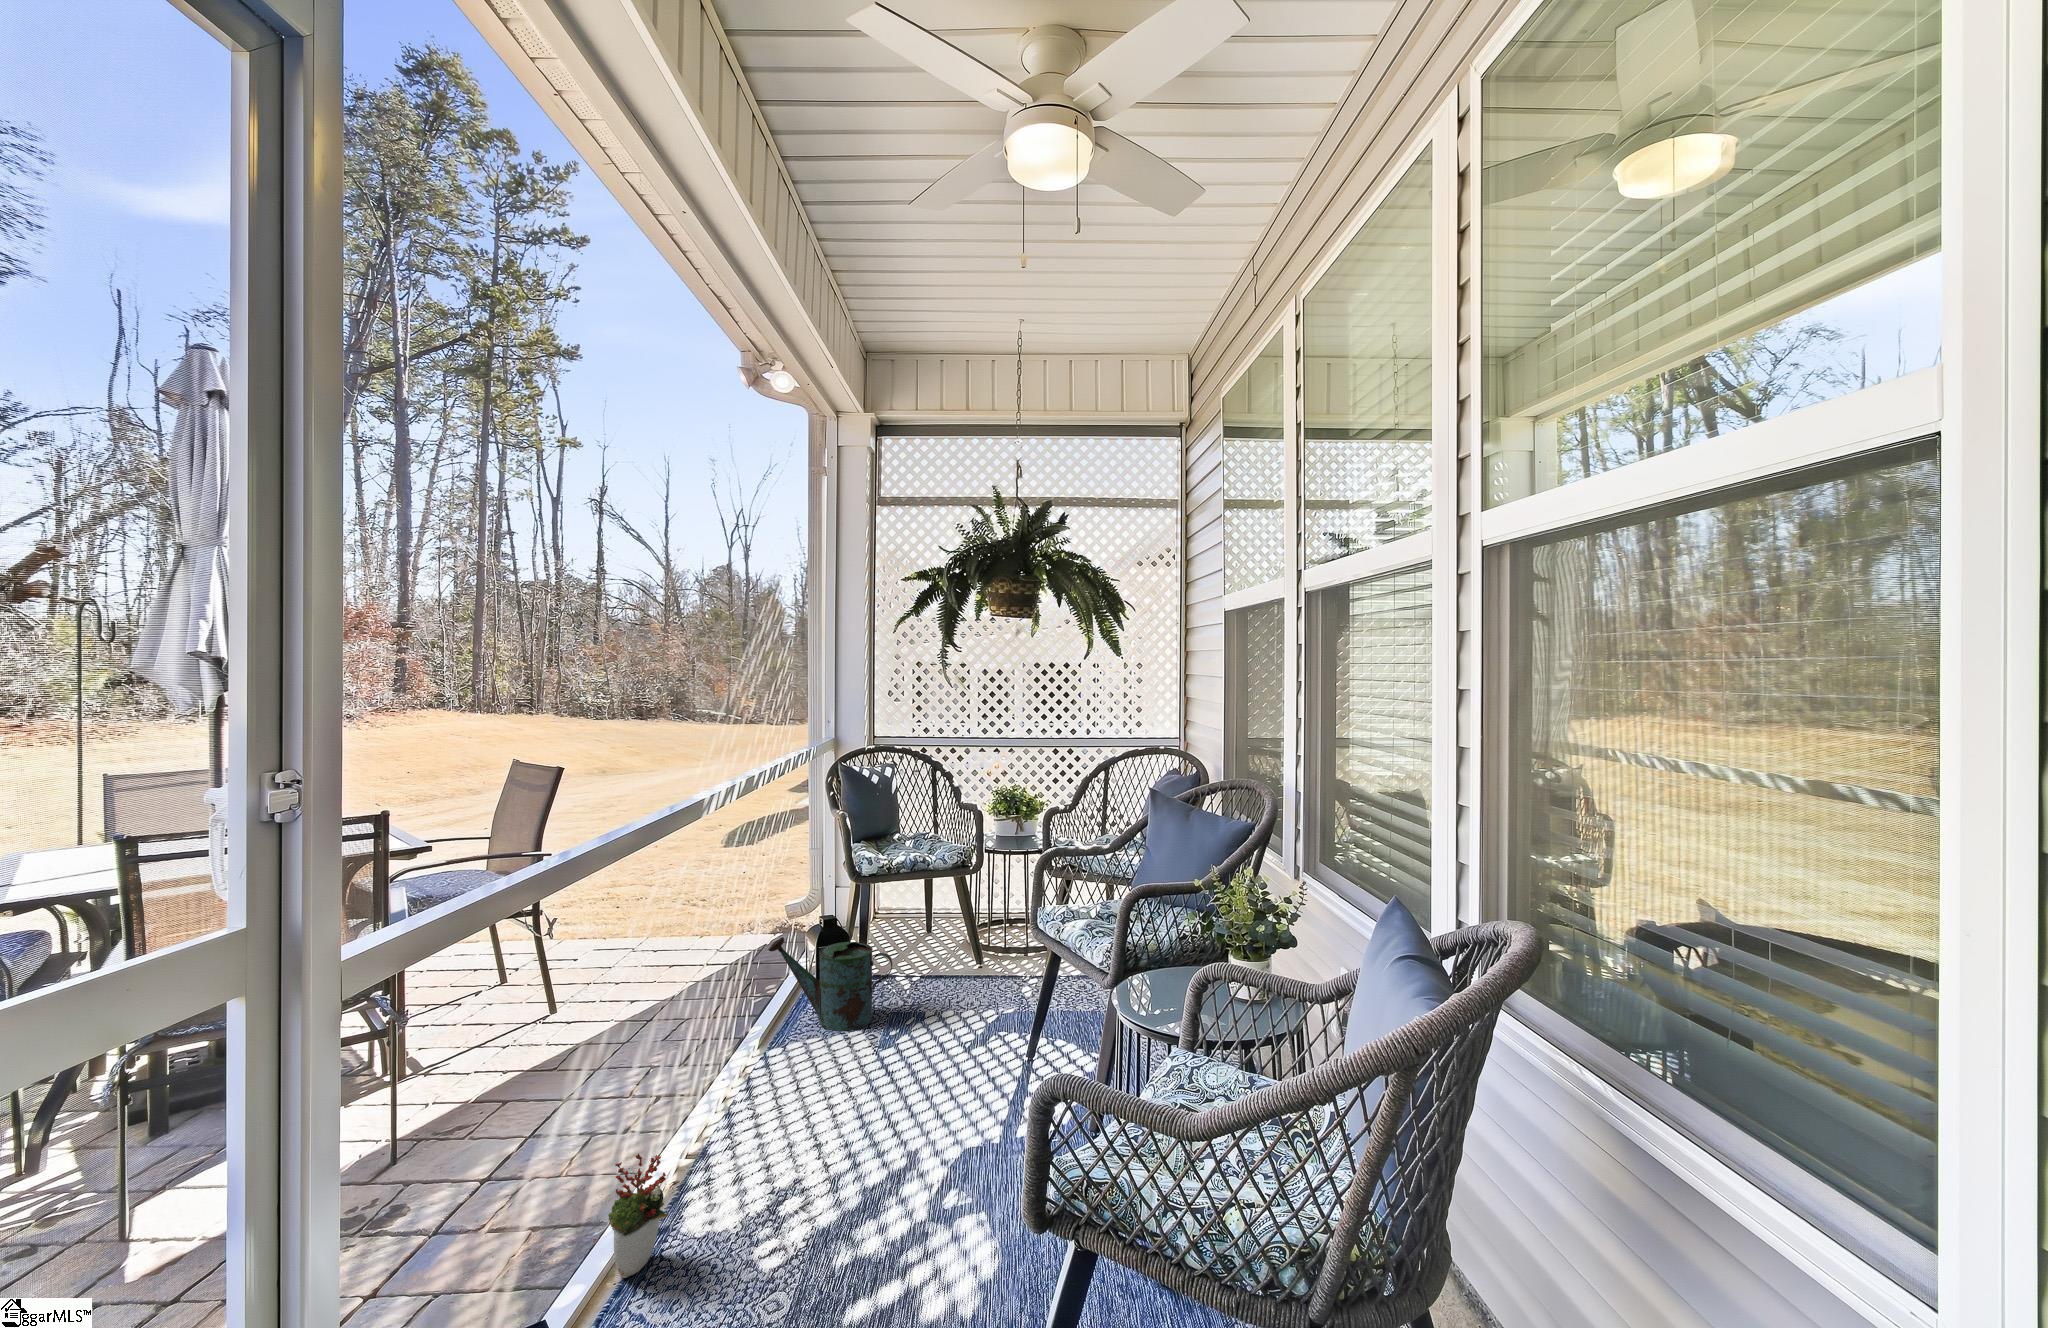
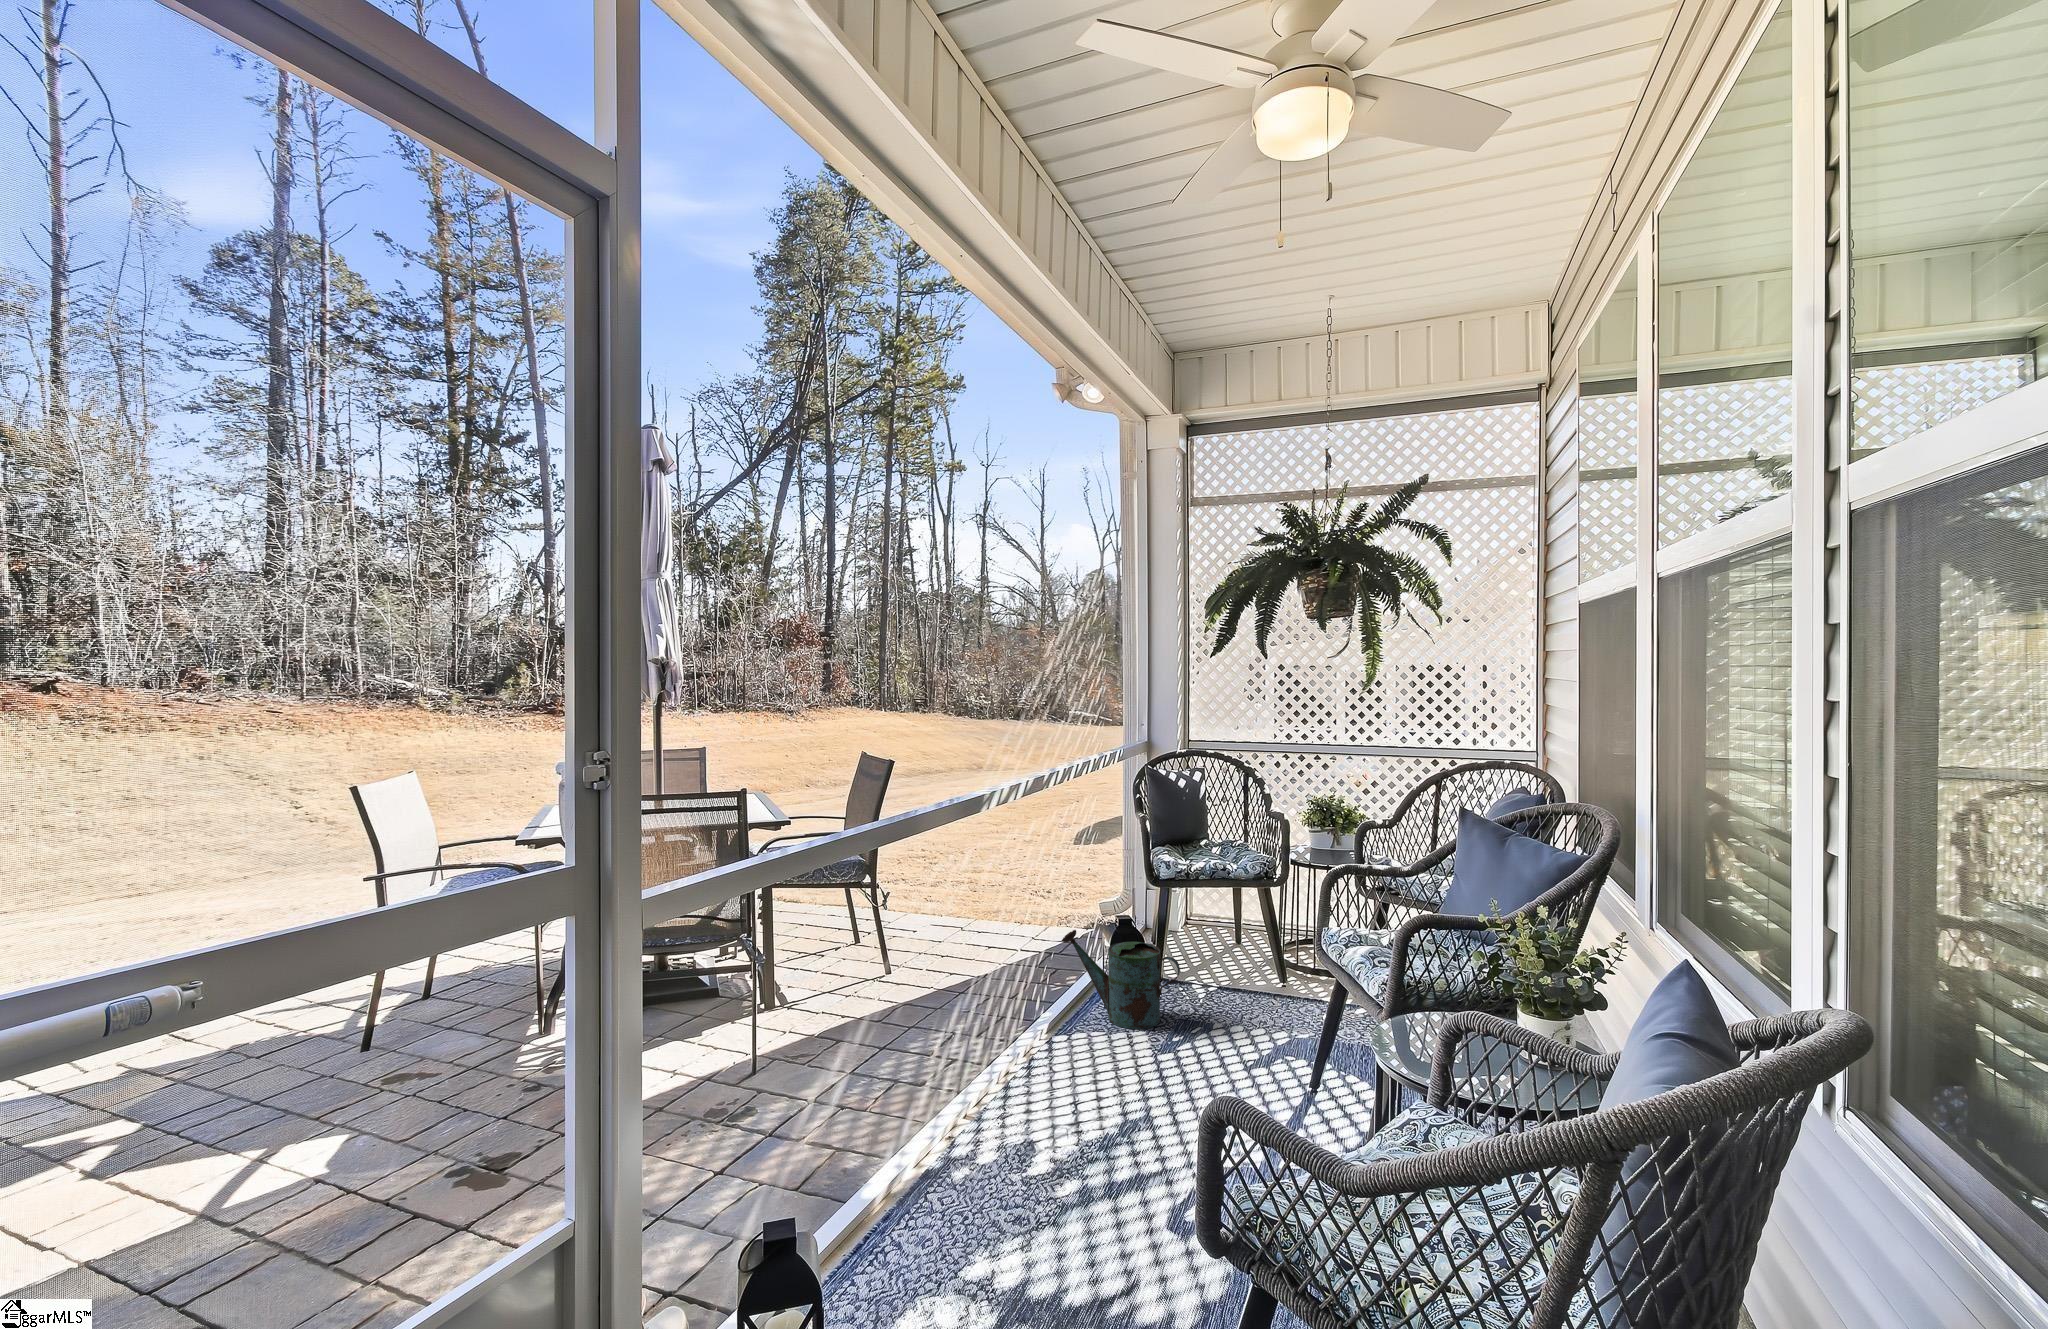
decorative plant: present [608,1154,668,1278] -> none [878,1103,928,1211]

